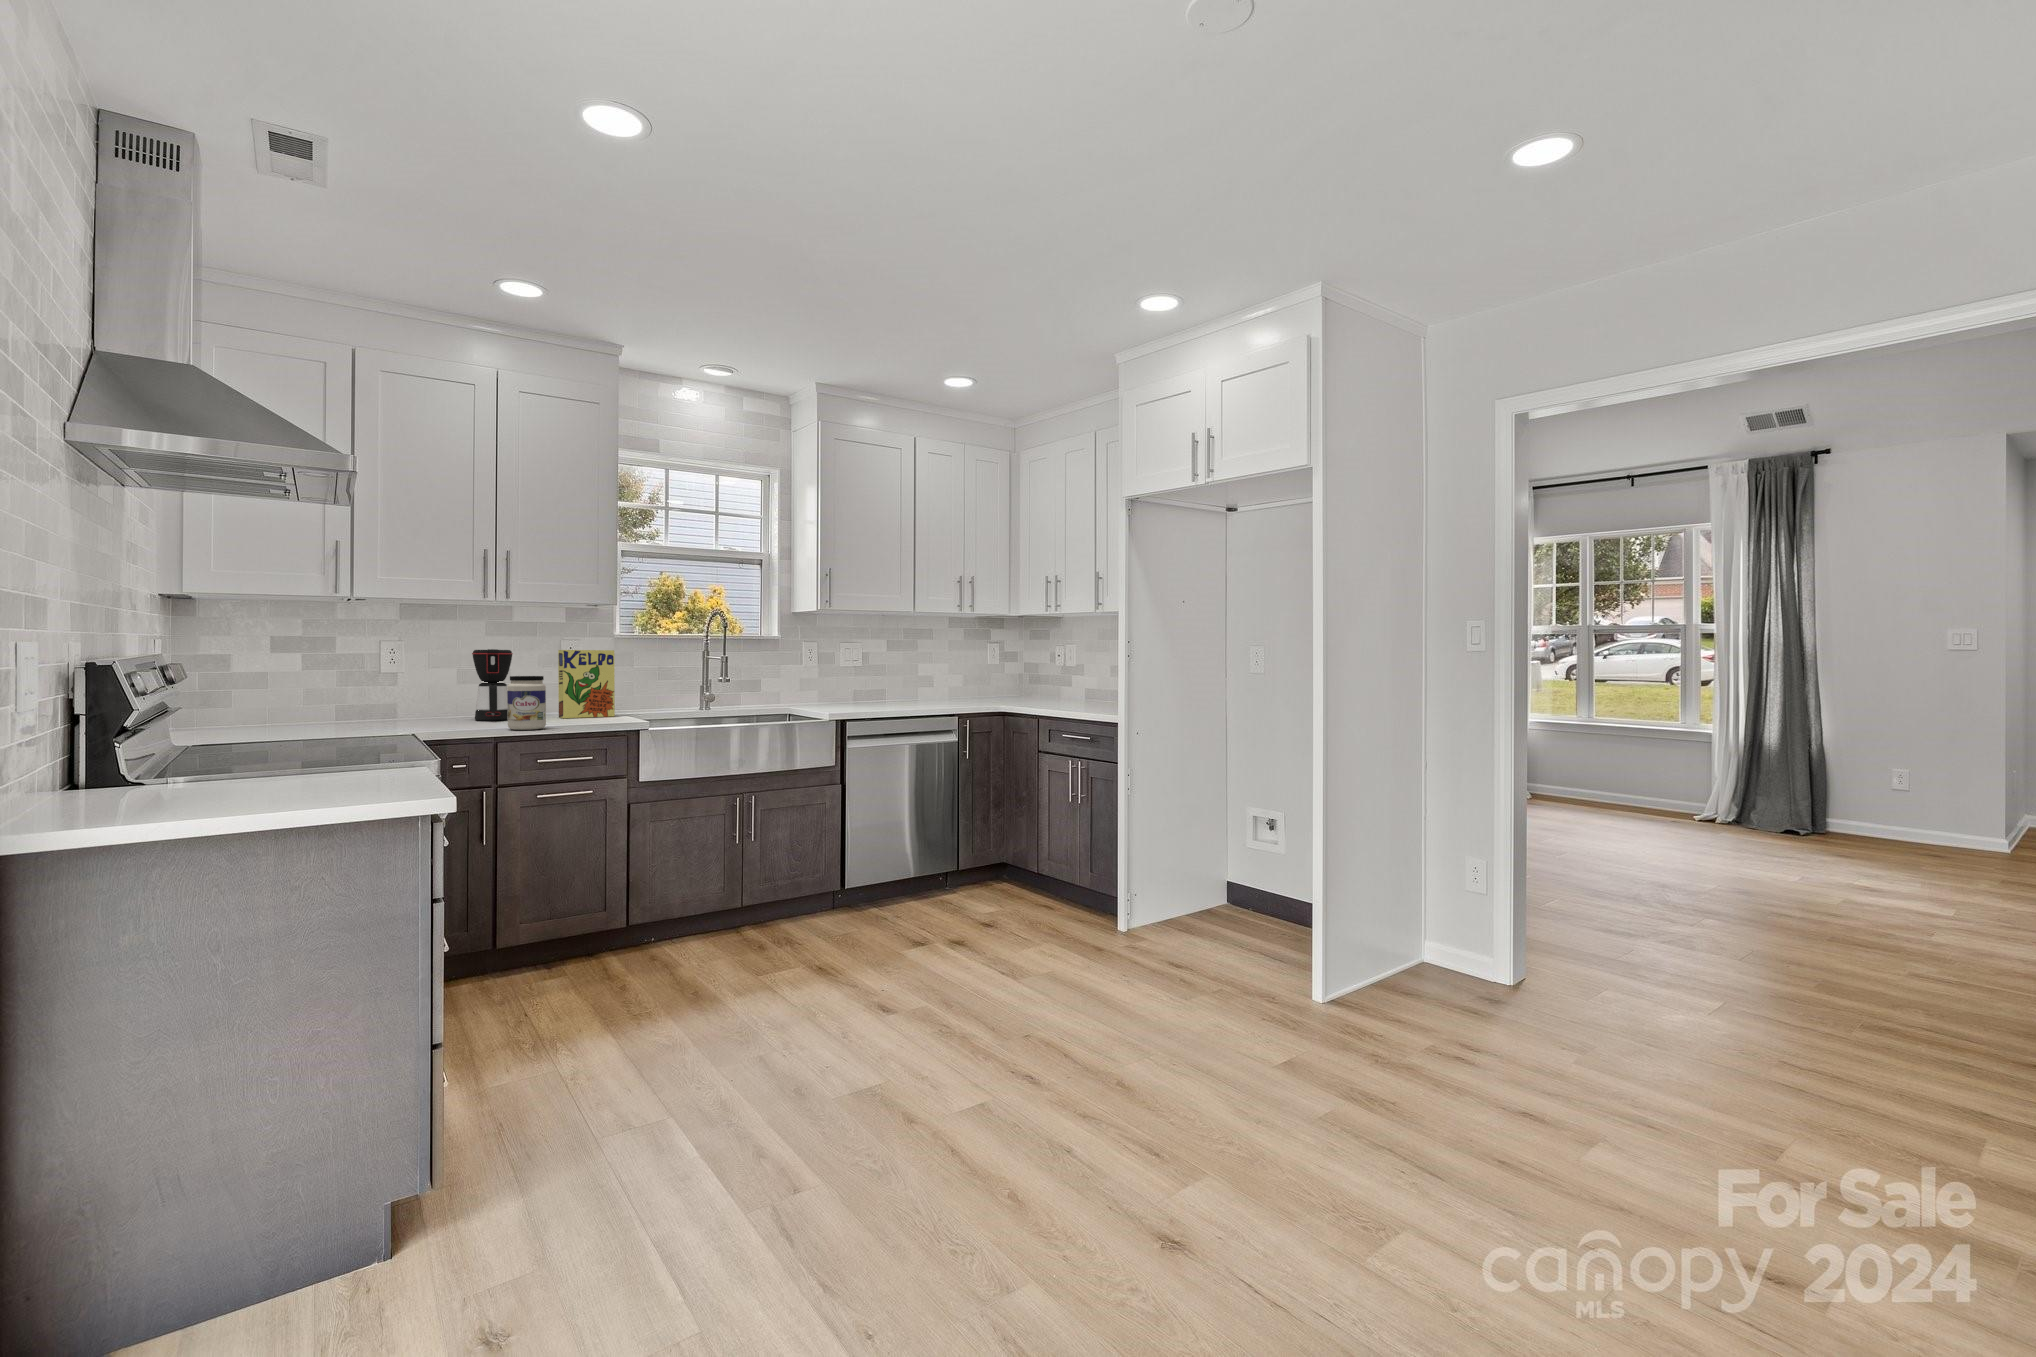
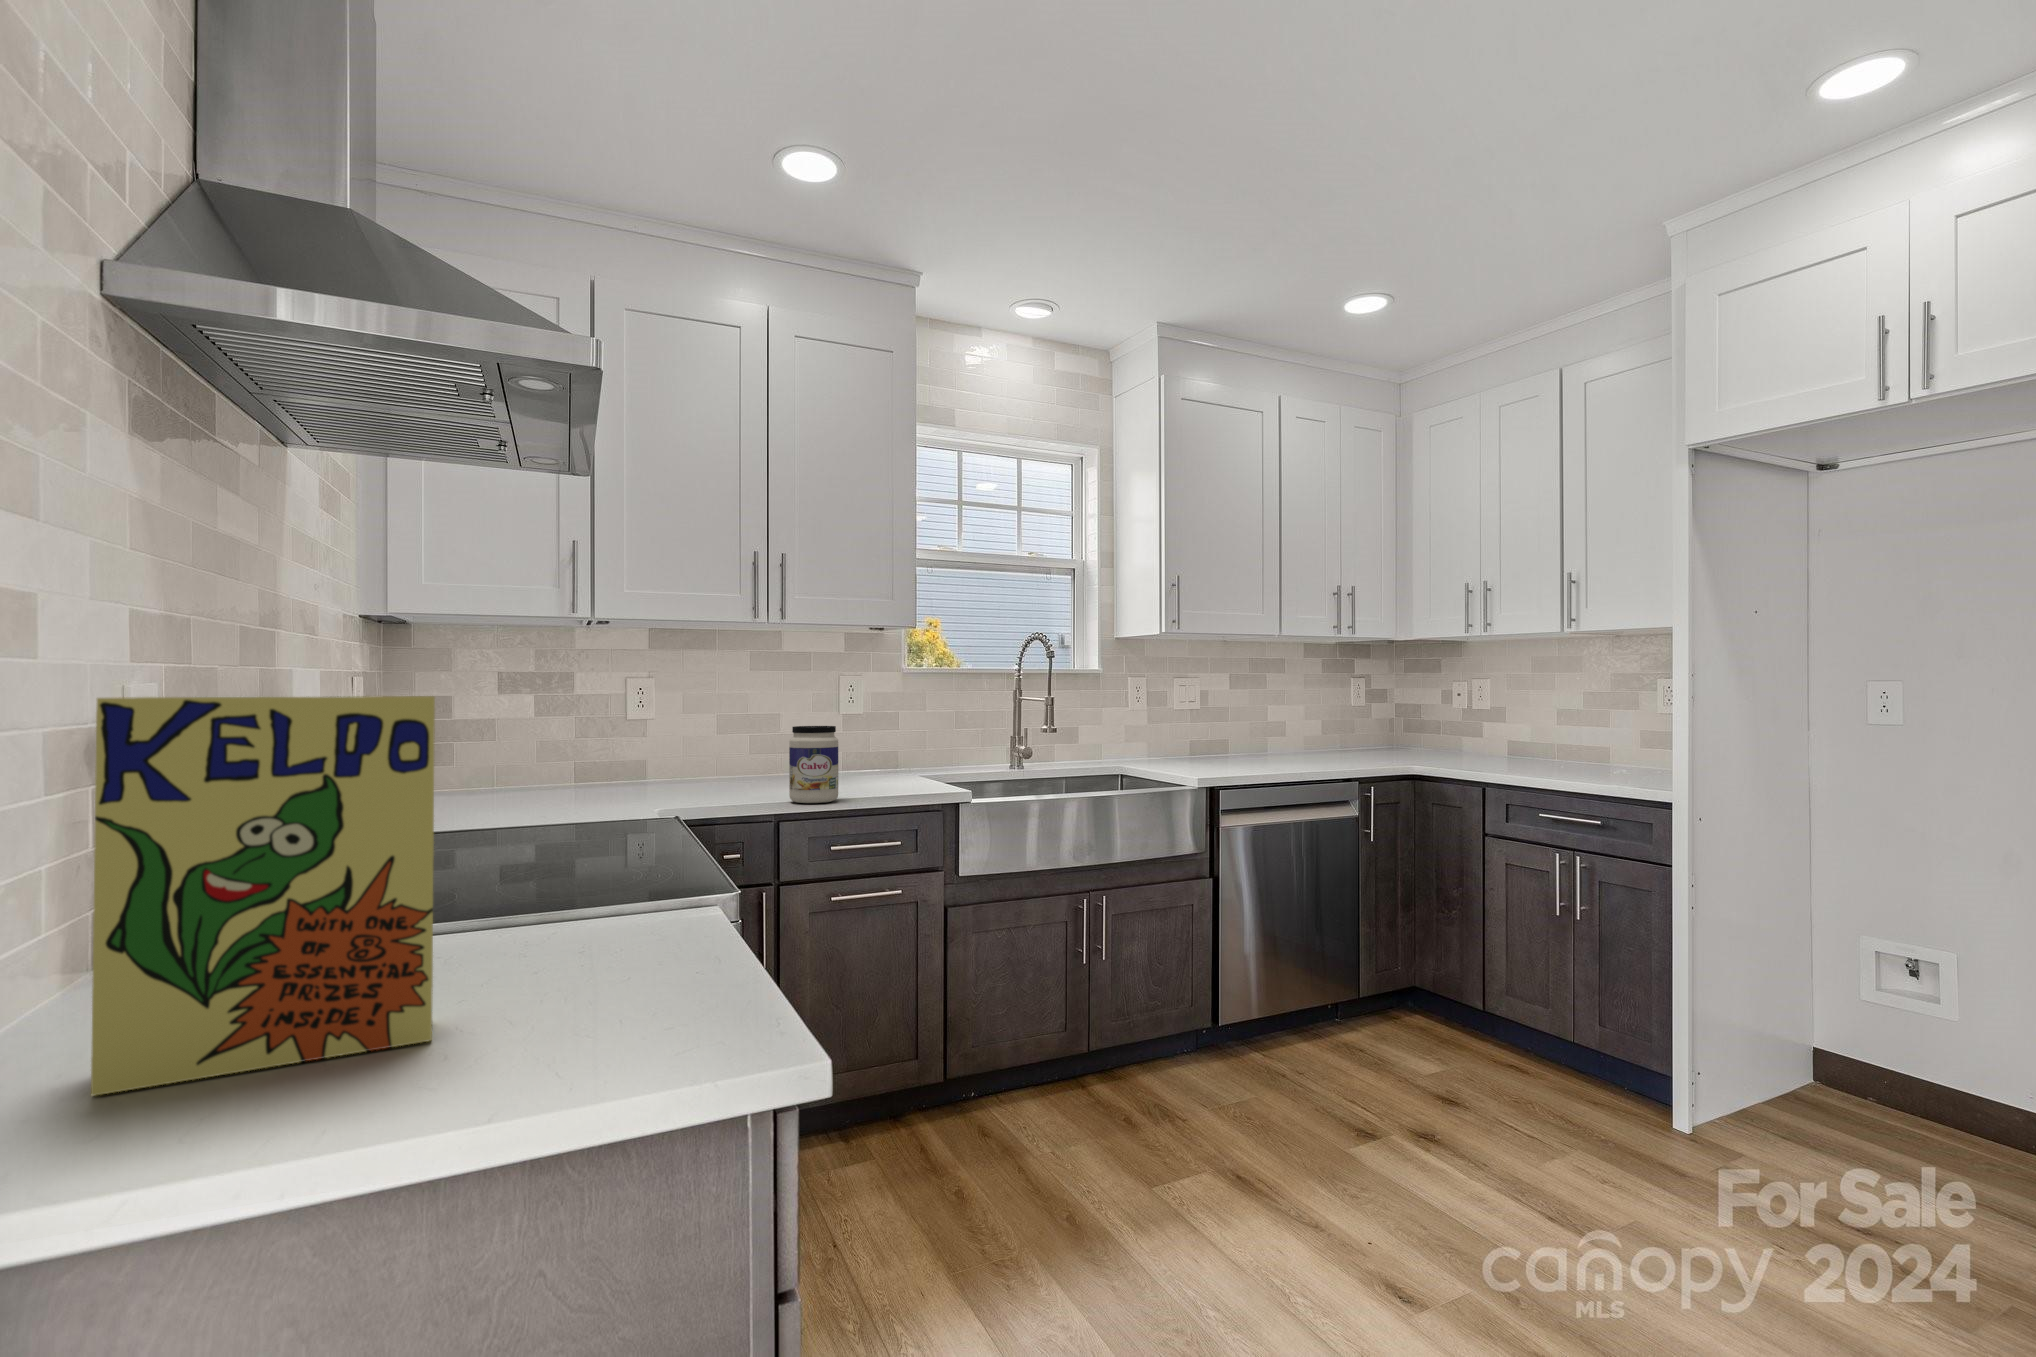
coffee maker: present [472,649,513,721] -> none [735,689,784,784]
cereal box: present [558,650,615,718] -> present [91,696,435,1096]

